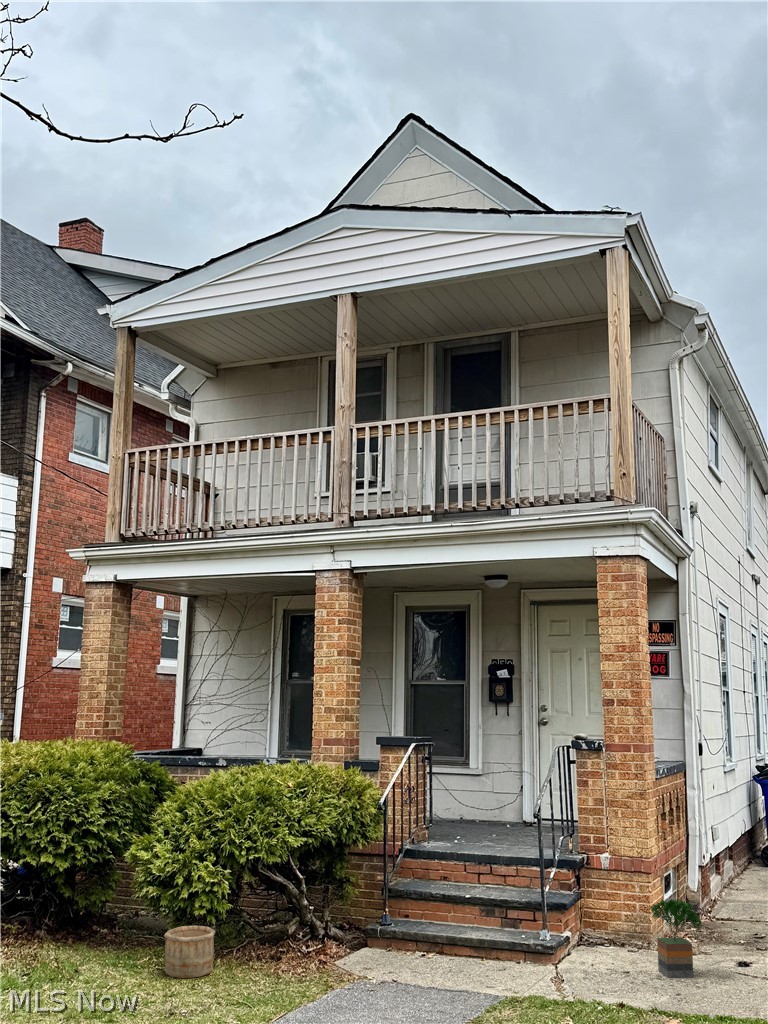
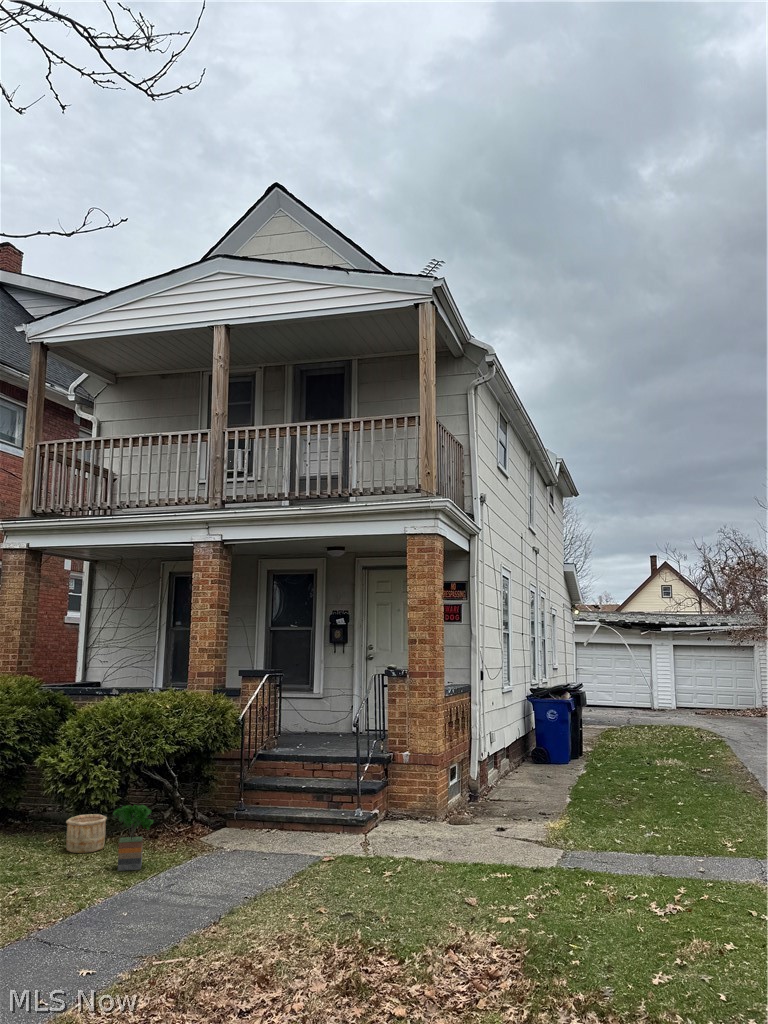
potted tree: present [650,899,702,978] -> present [113,805,153,871]

